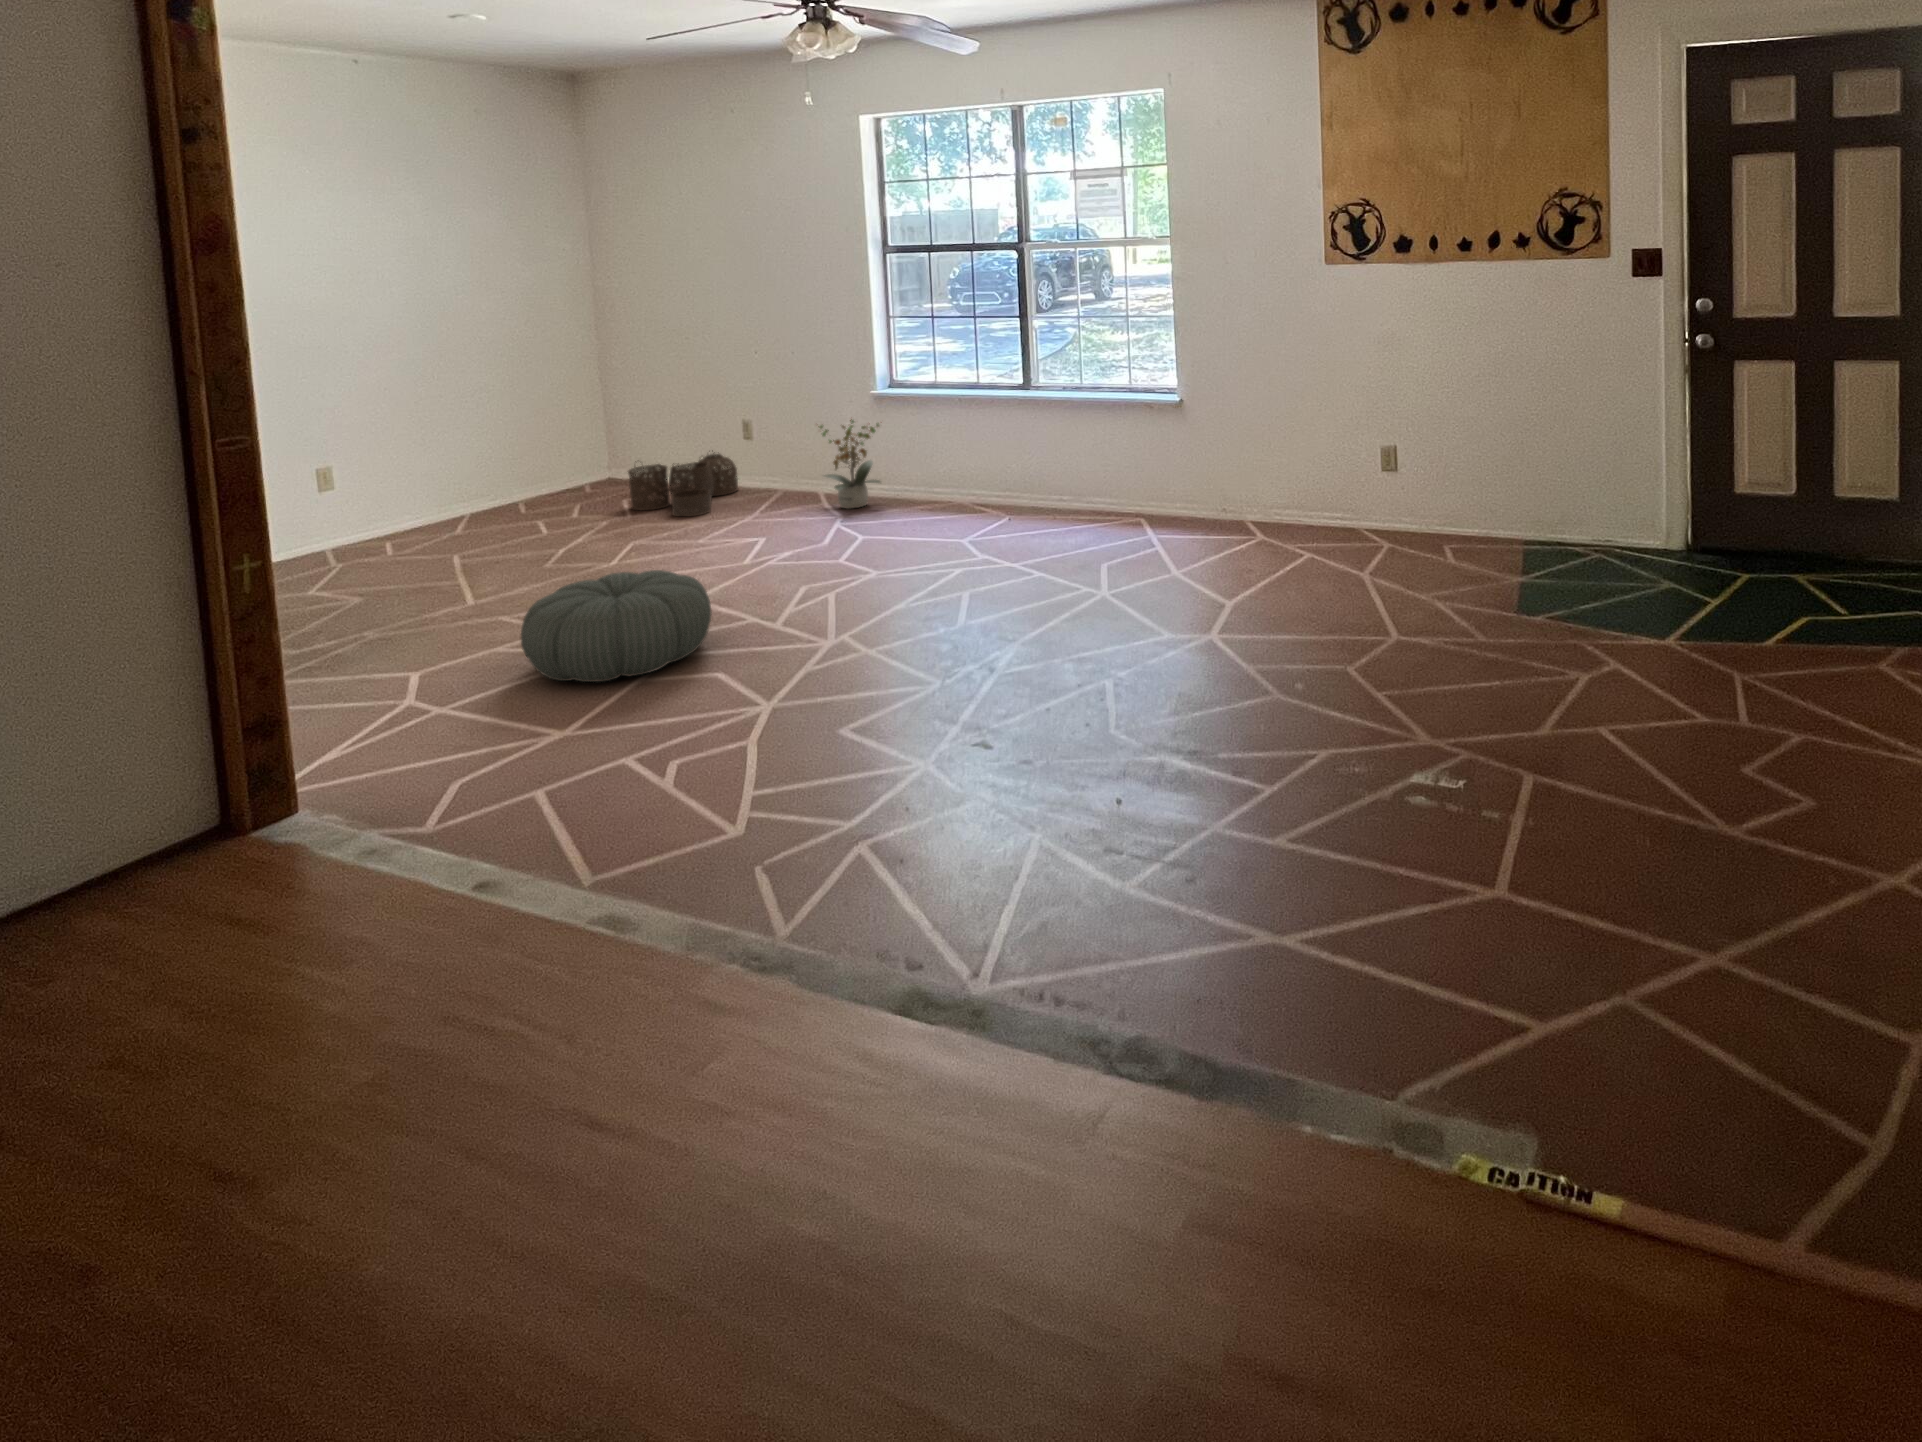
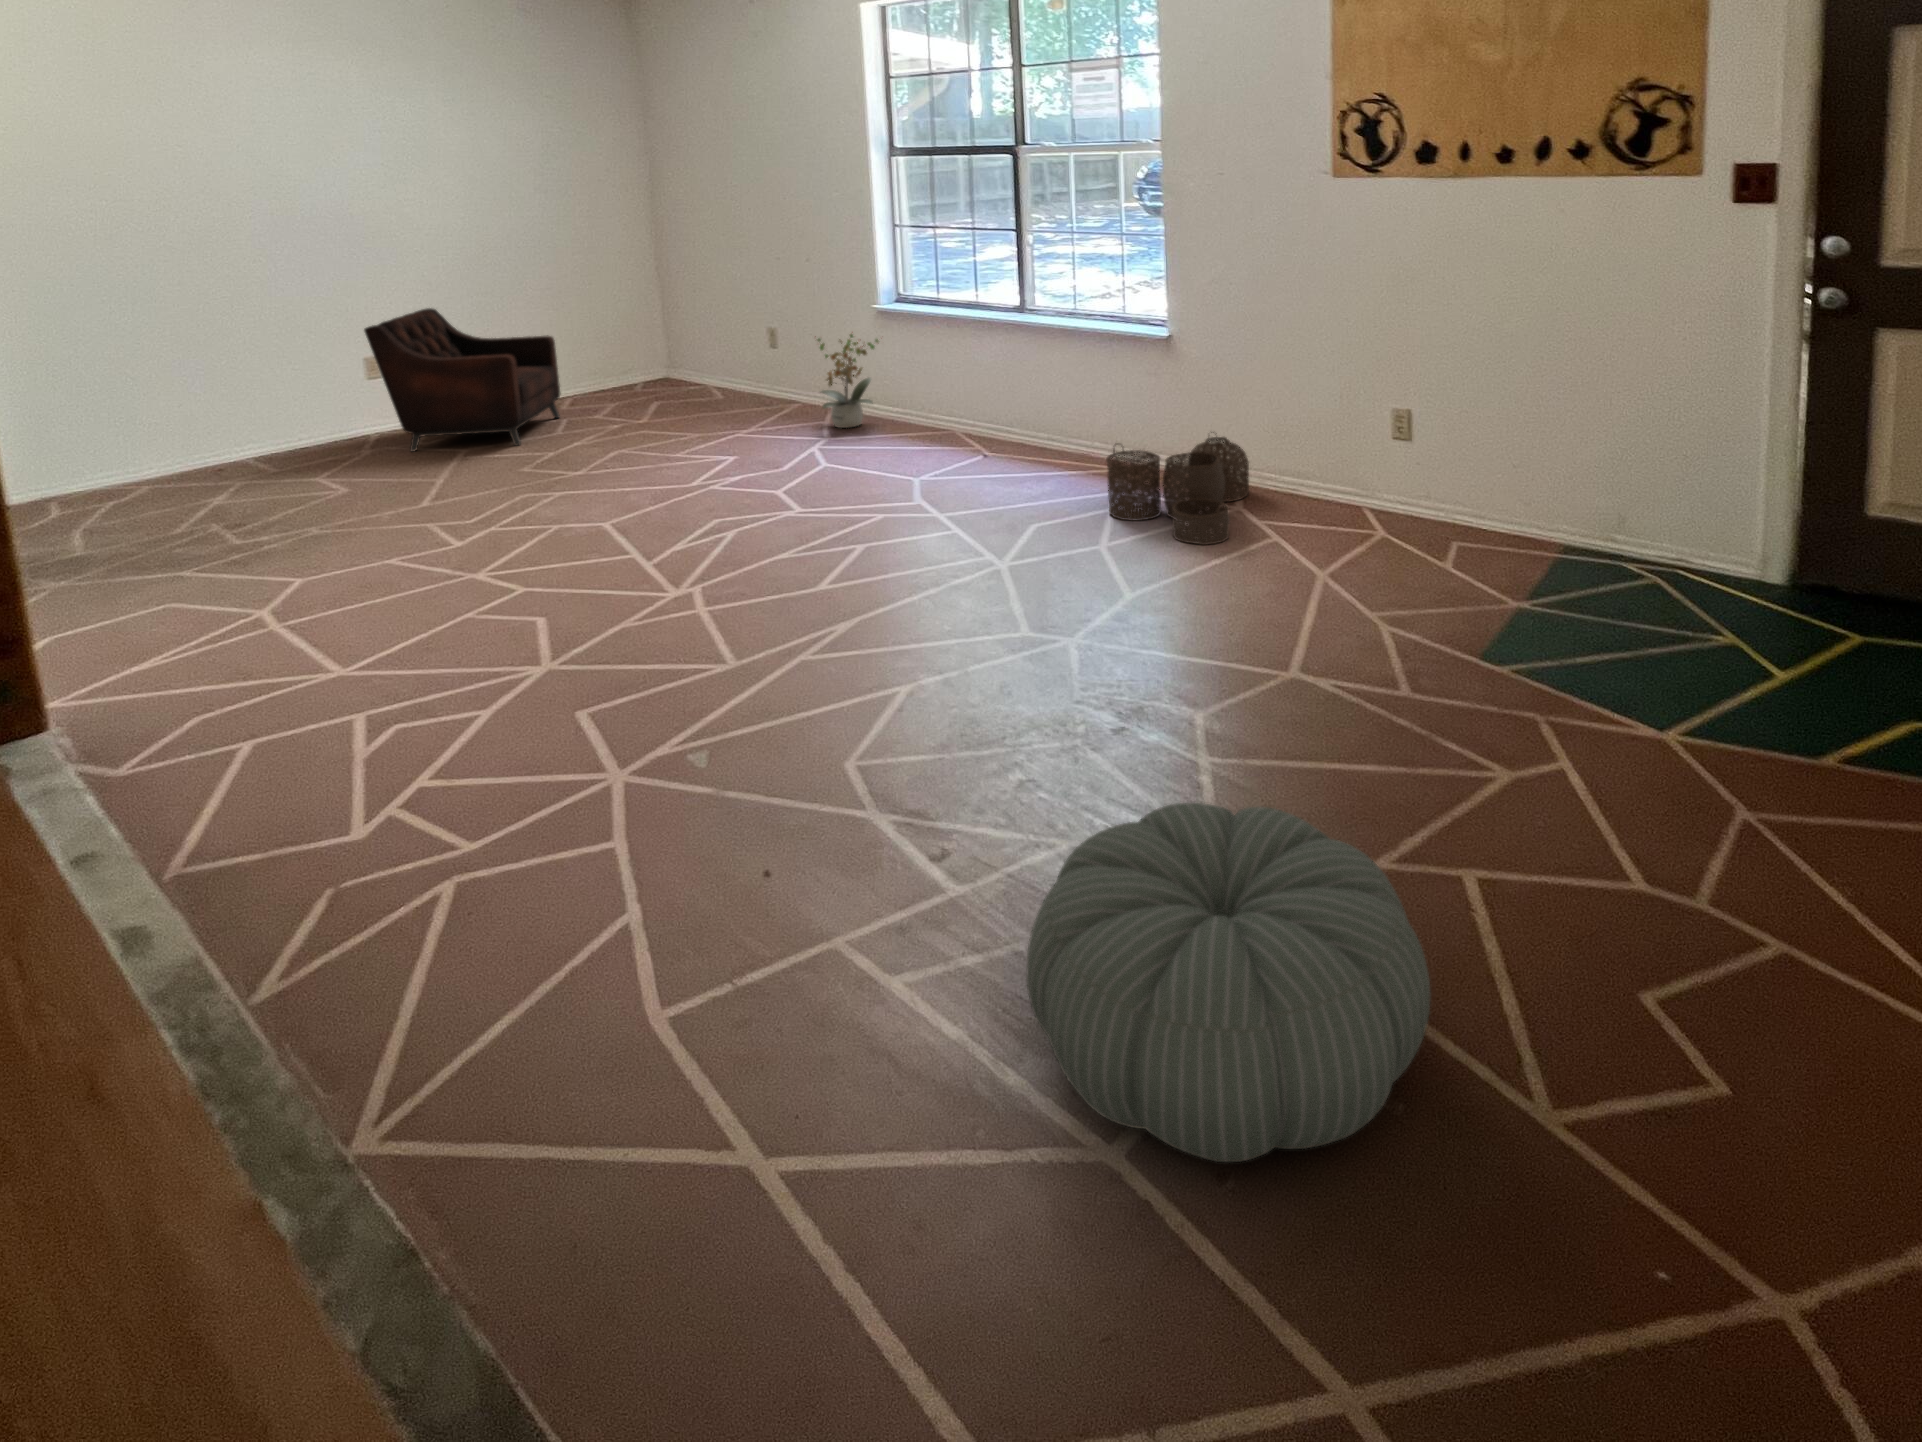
armchair: none [345,416,534,563] -> present [364,308,560,452]
woven basket: present [628,450,738,516] -> present [1106,432,1249,545]
pouf: present [521,570,712,682] -> present [1026,803,1430,1162]

